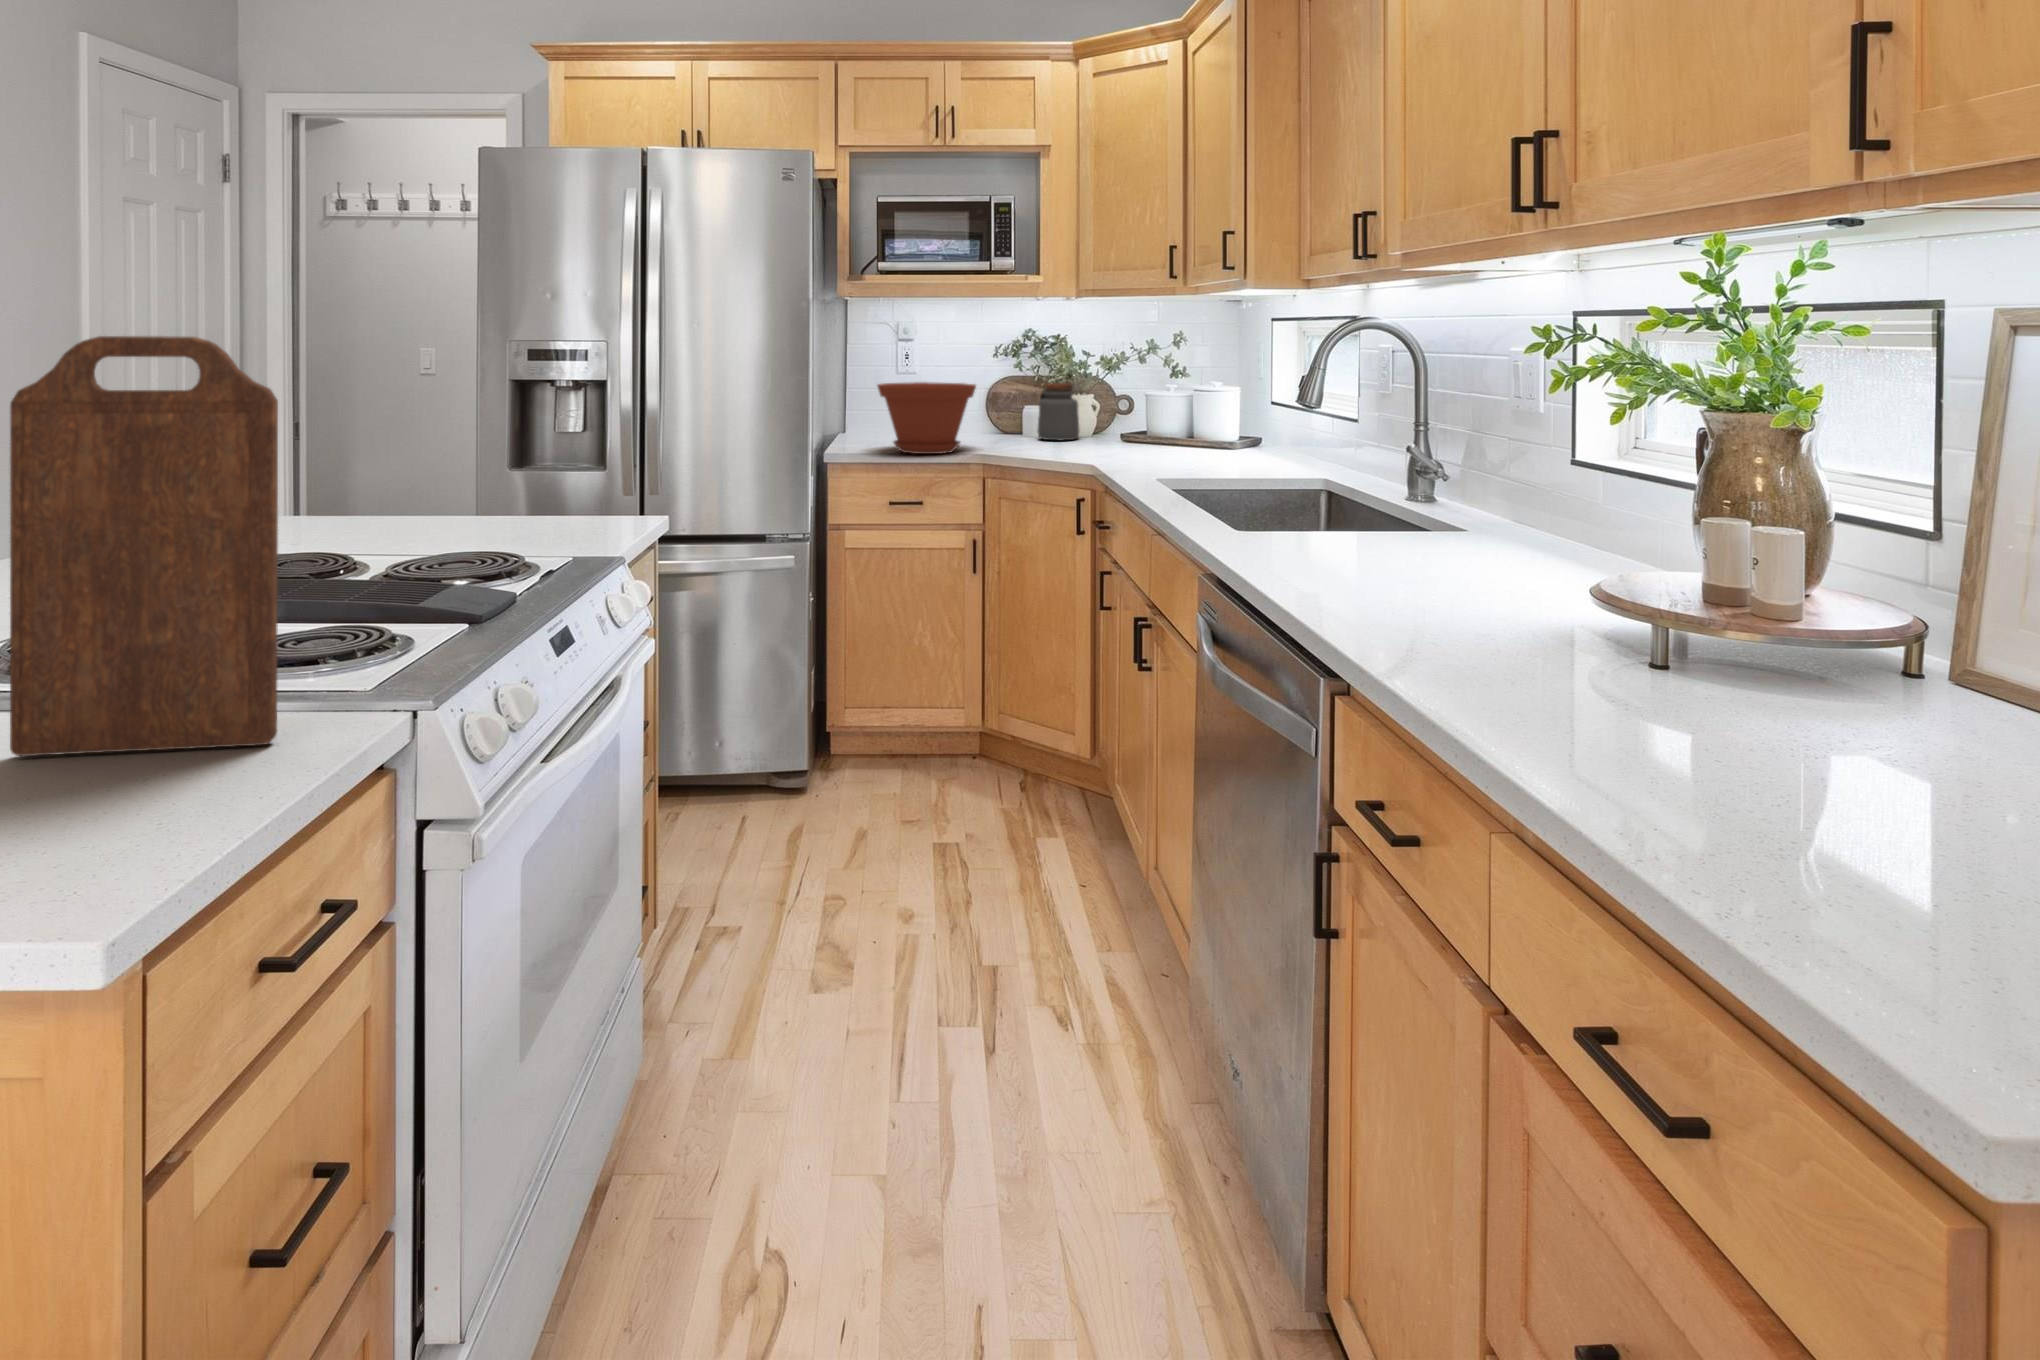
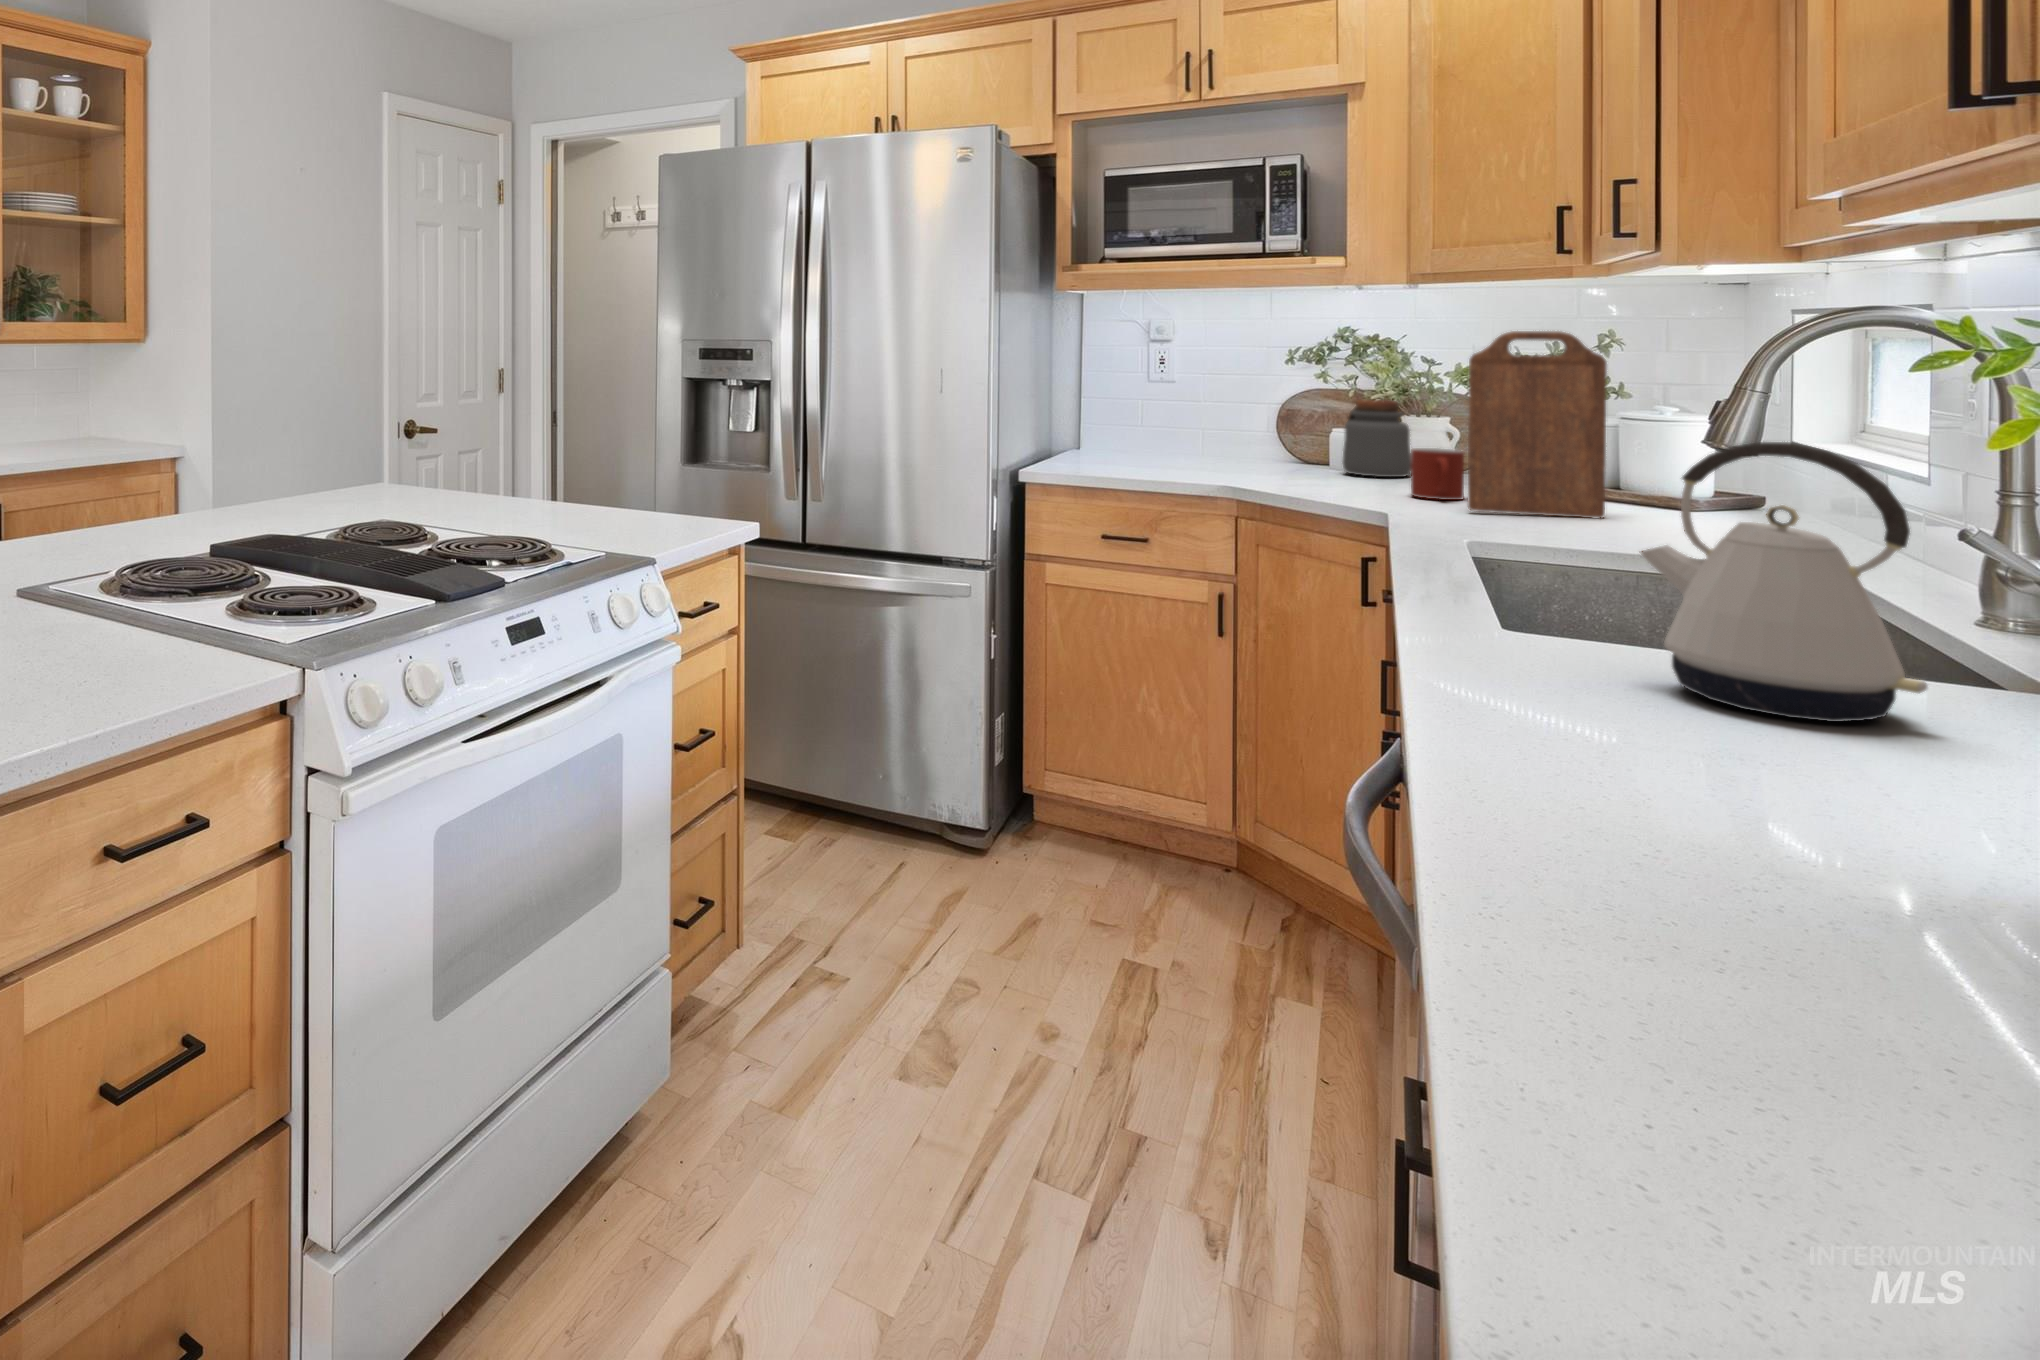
cutting board: present [10,336,278,756] -> present [1468,331,1607,518]
plant pot: present [878,382,976,454] -> none [1096,393,1235,482]
kettle: none [1330,400,1463,565] -> present [1640,442,1927,722]
mug: none [1094,417,1125,454] -> present [1411,448,1464,500]

